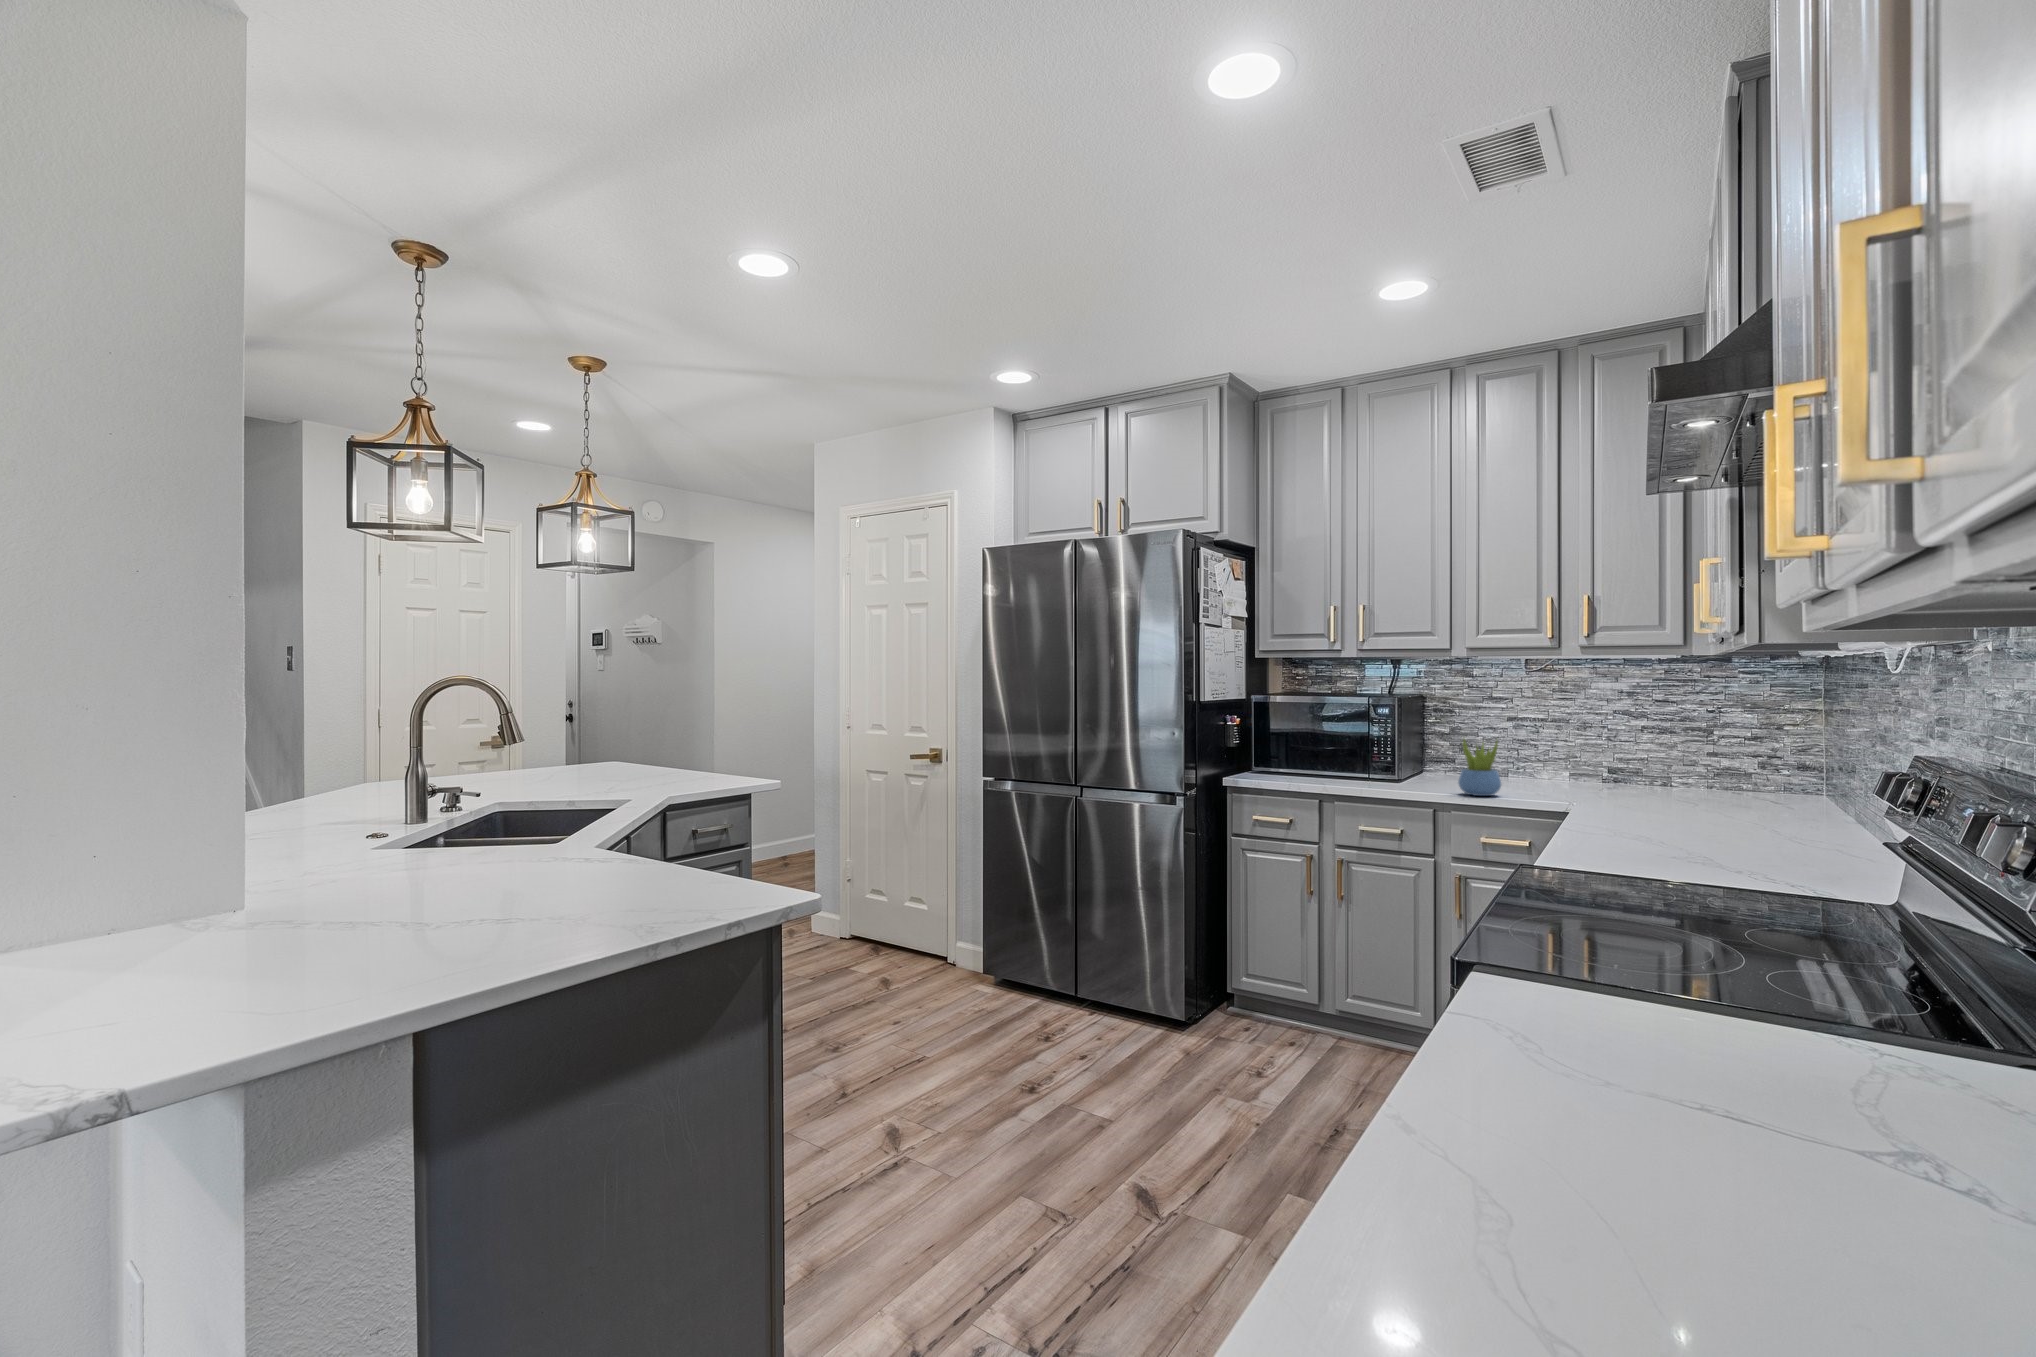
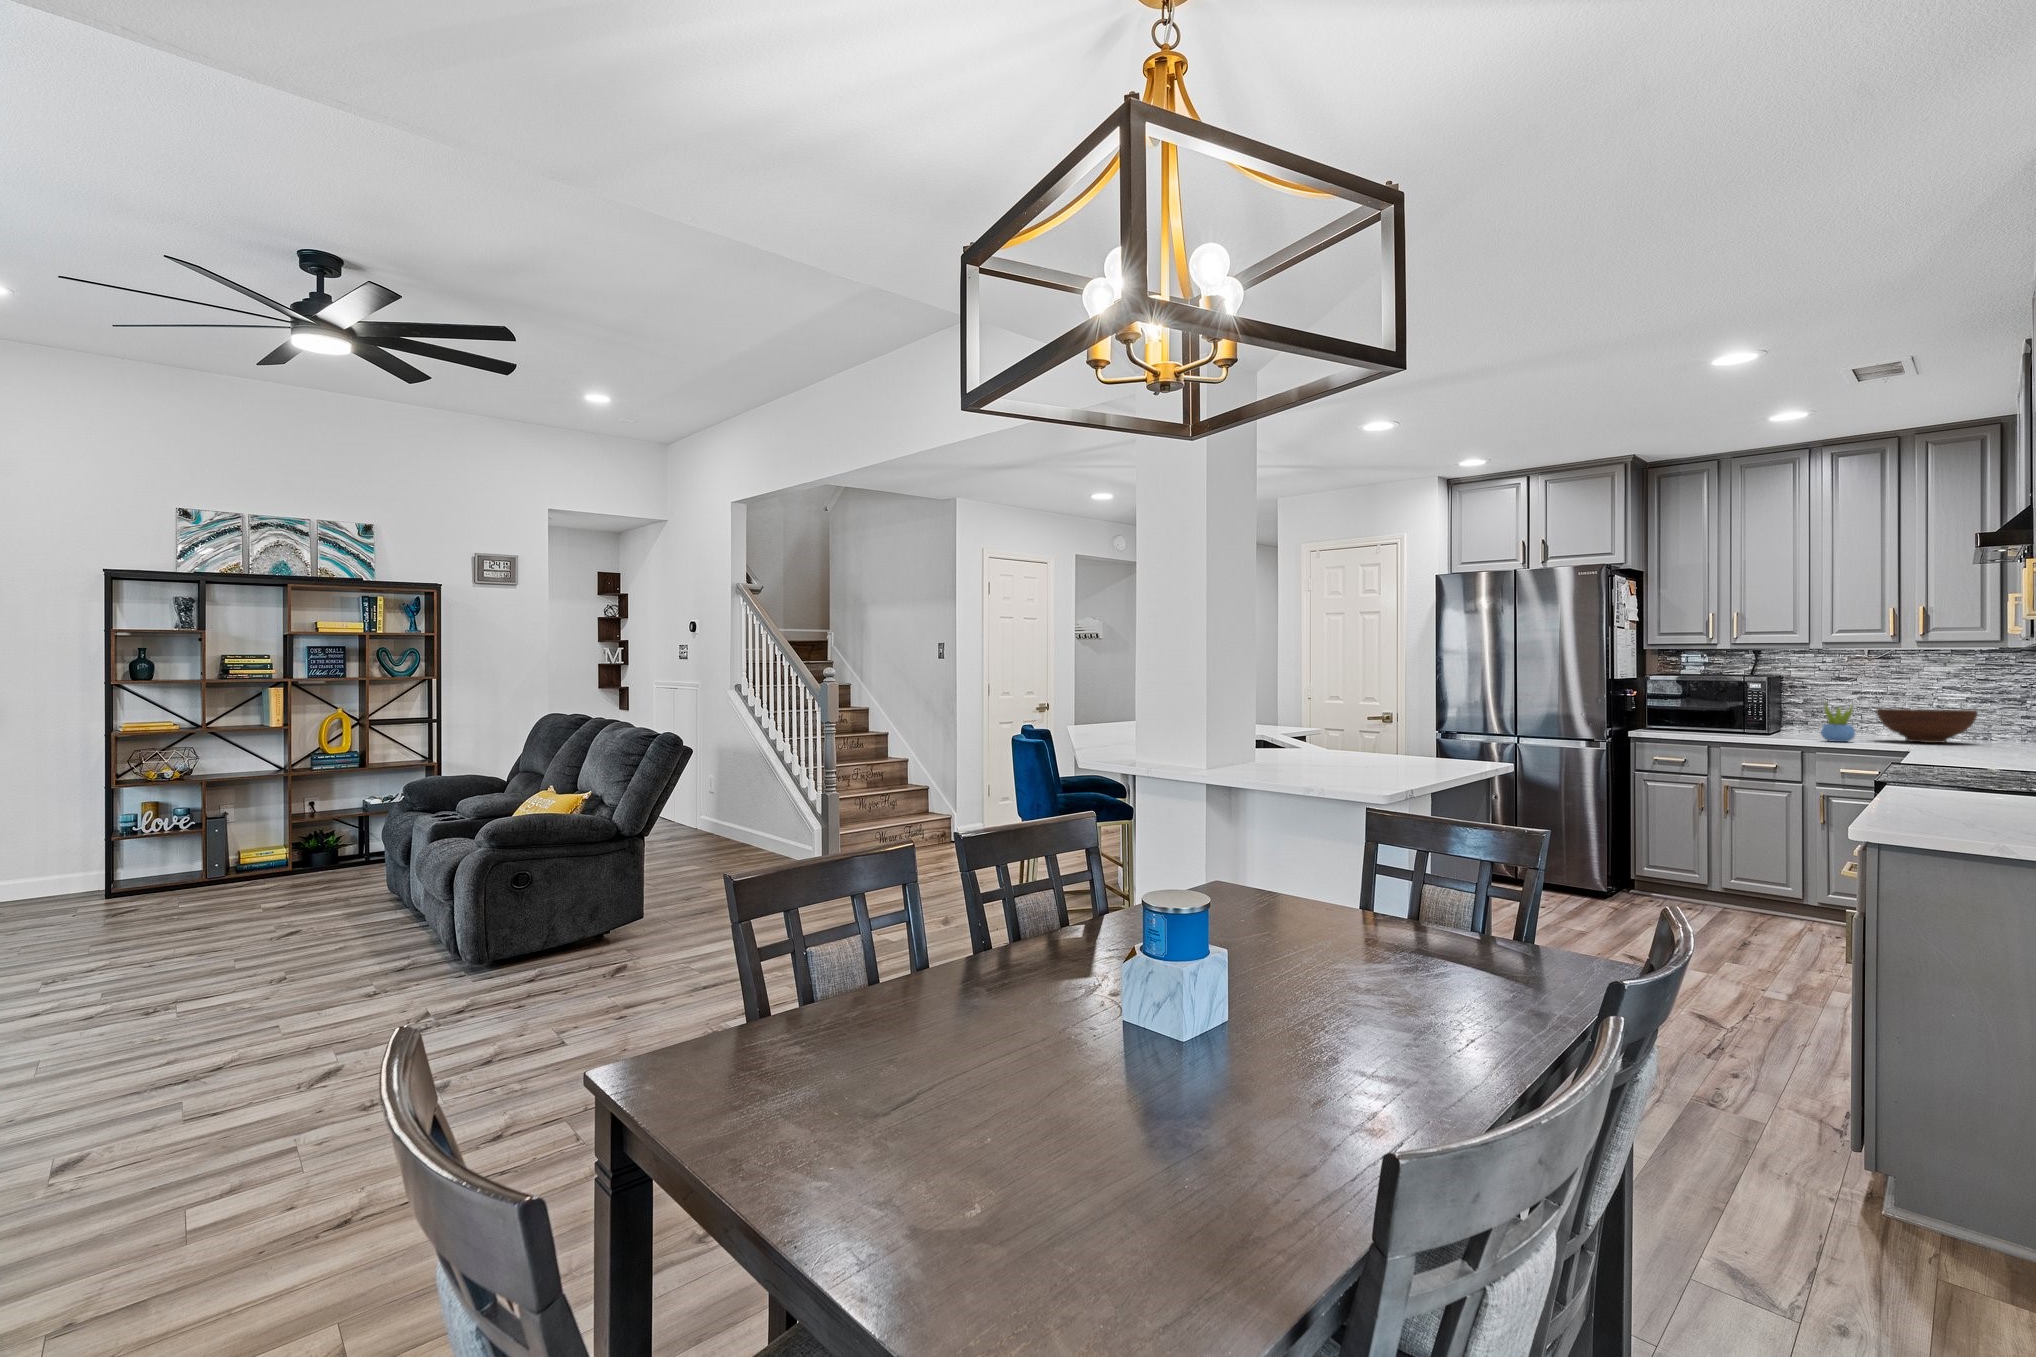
fruit bowl: none [1531,743,1654,796] -> present [1877,708,1978,743]

